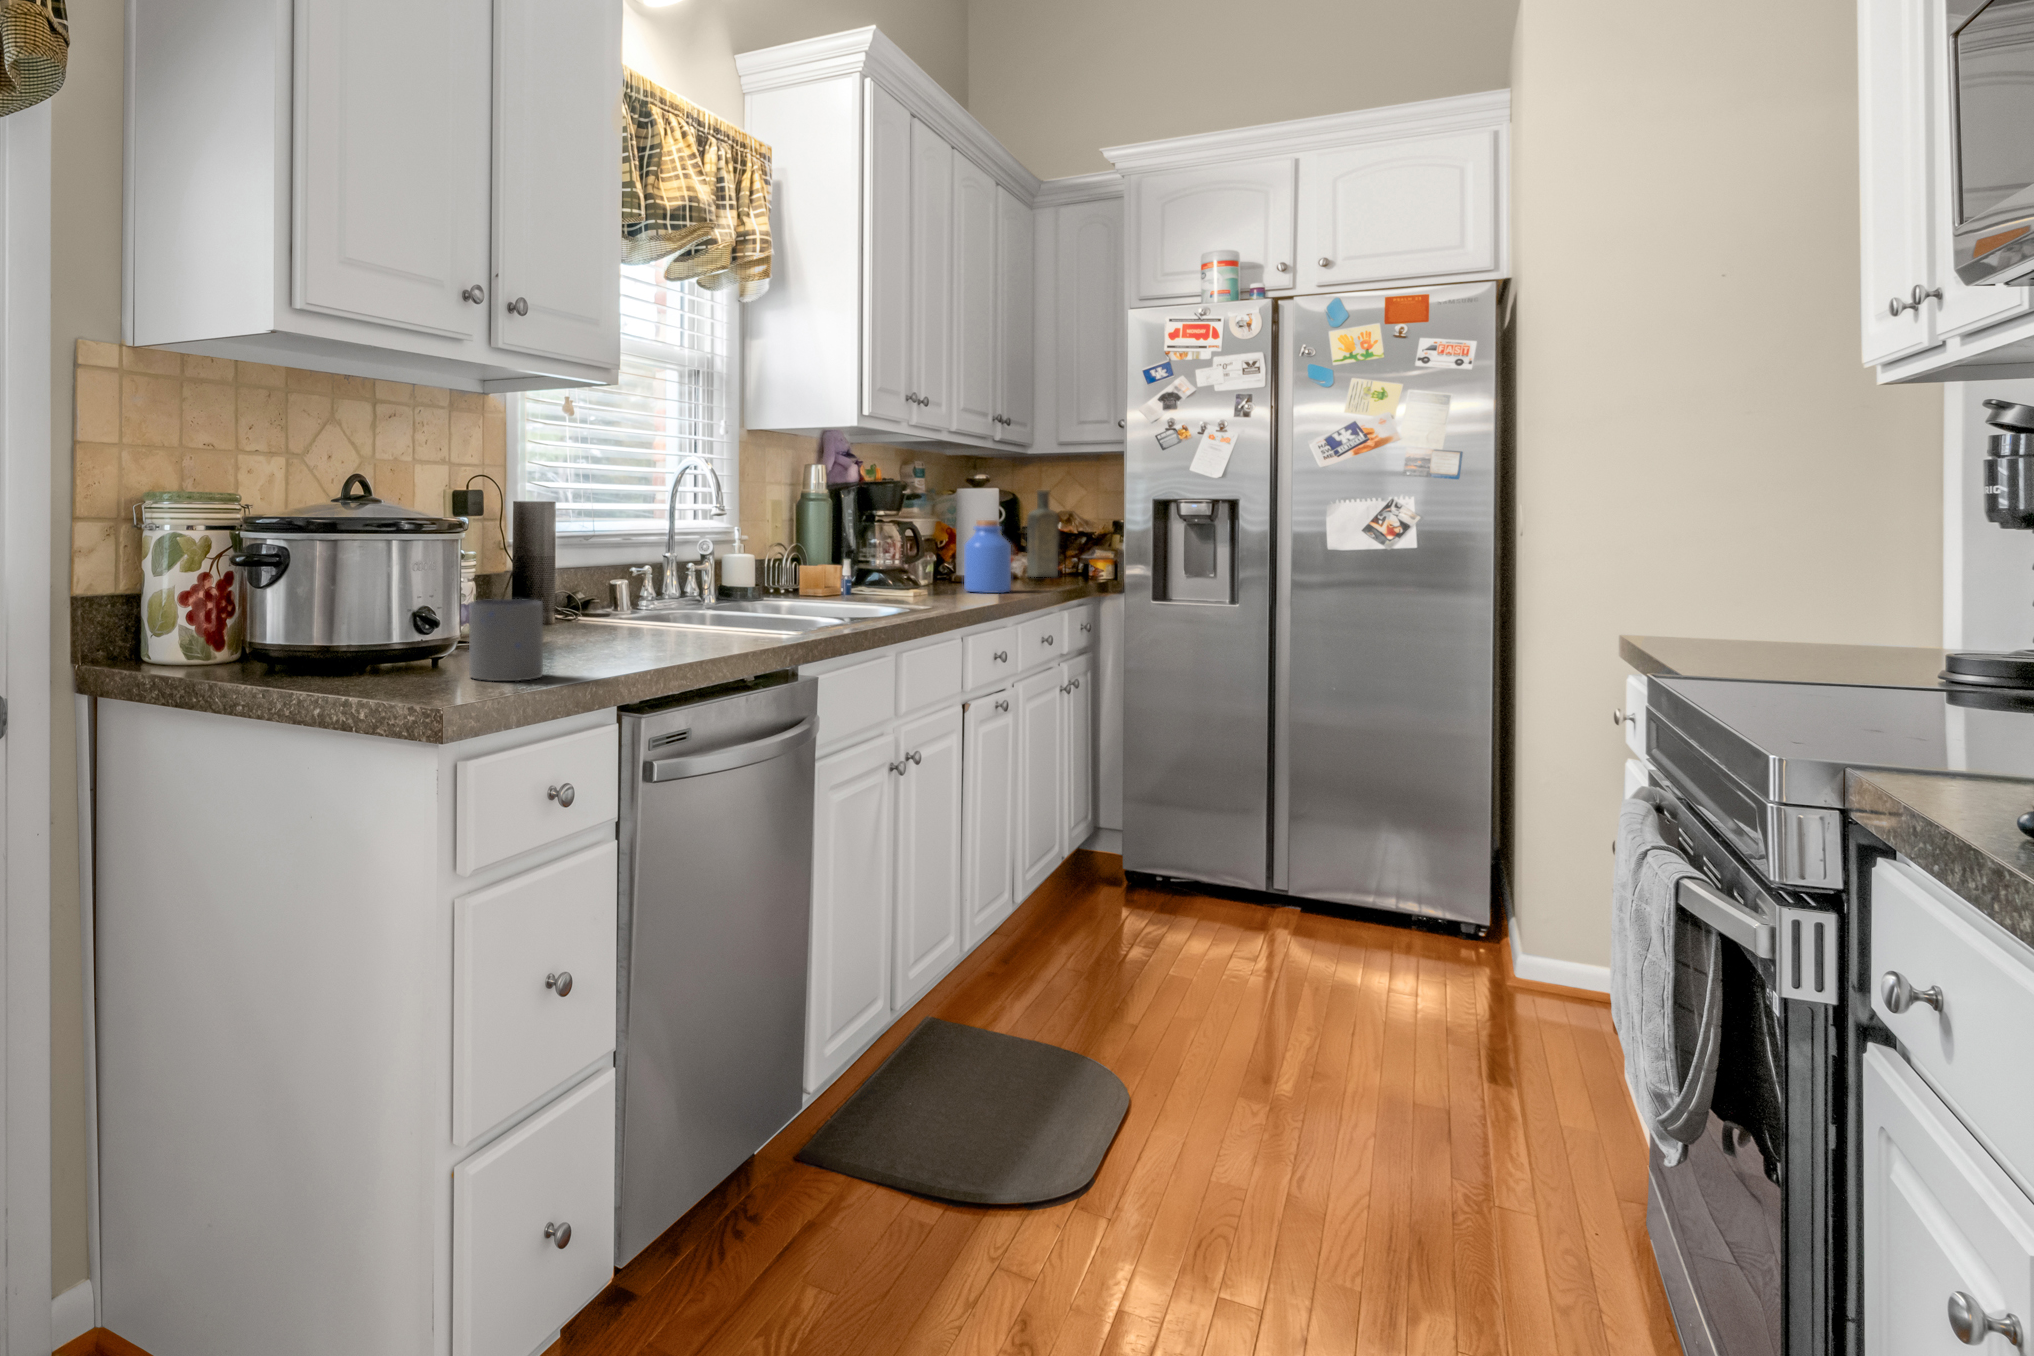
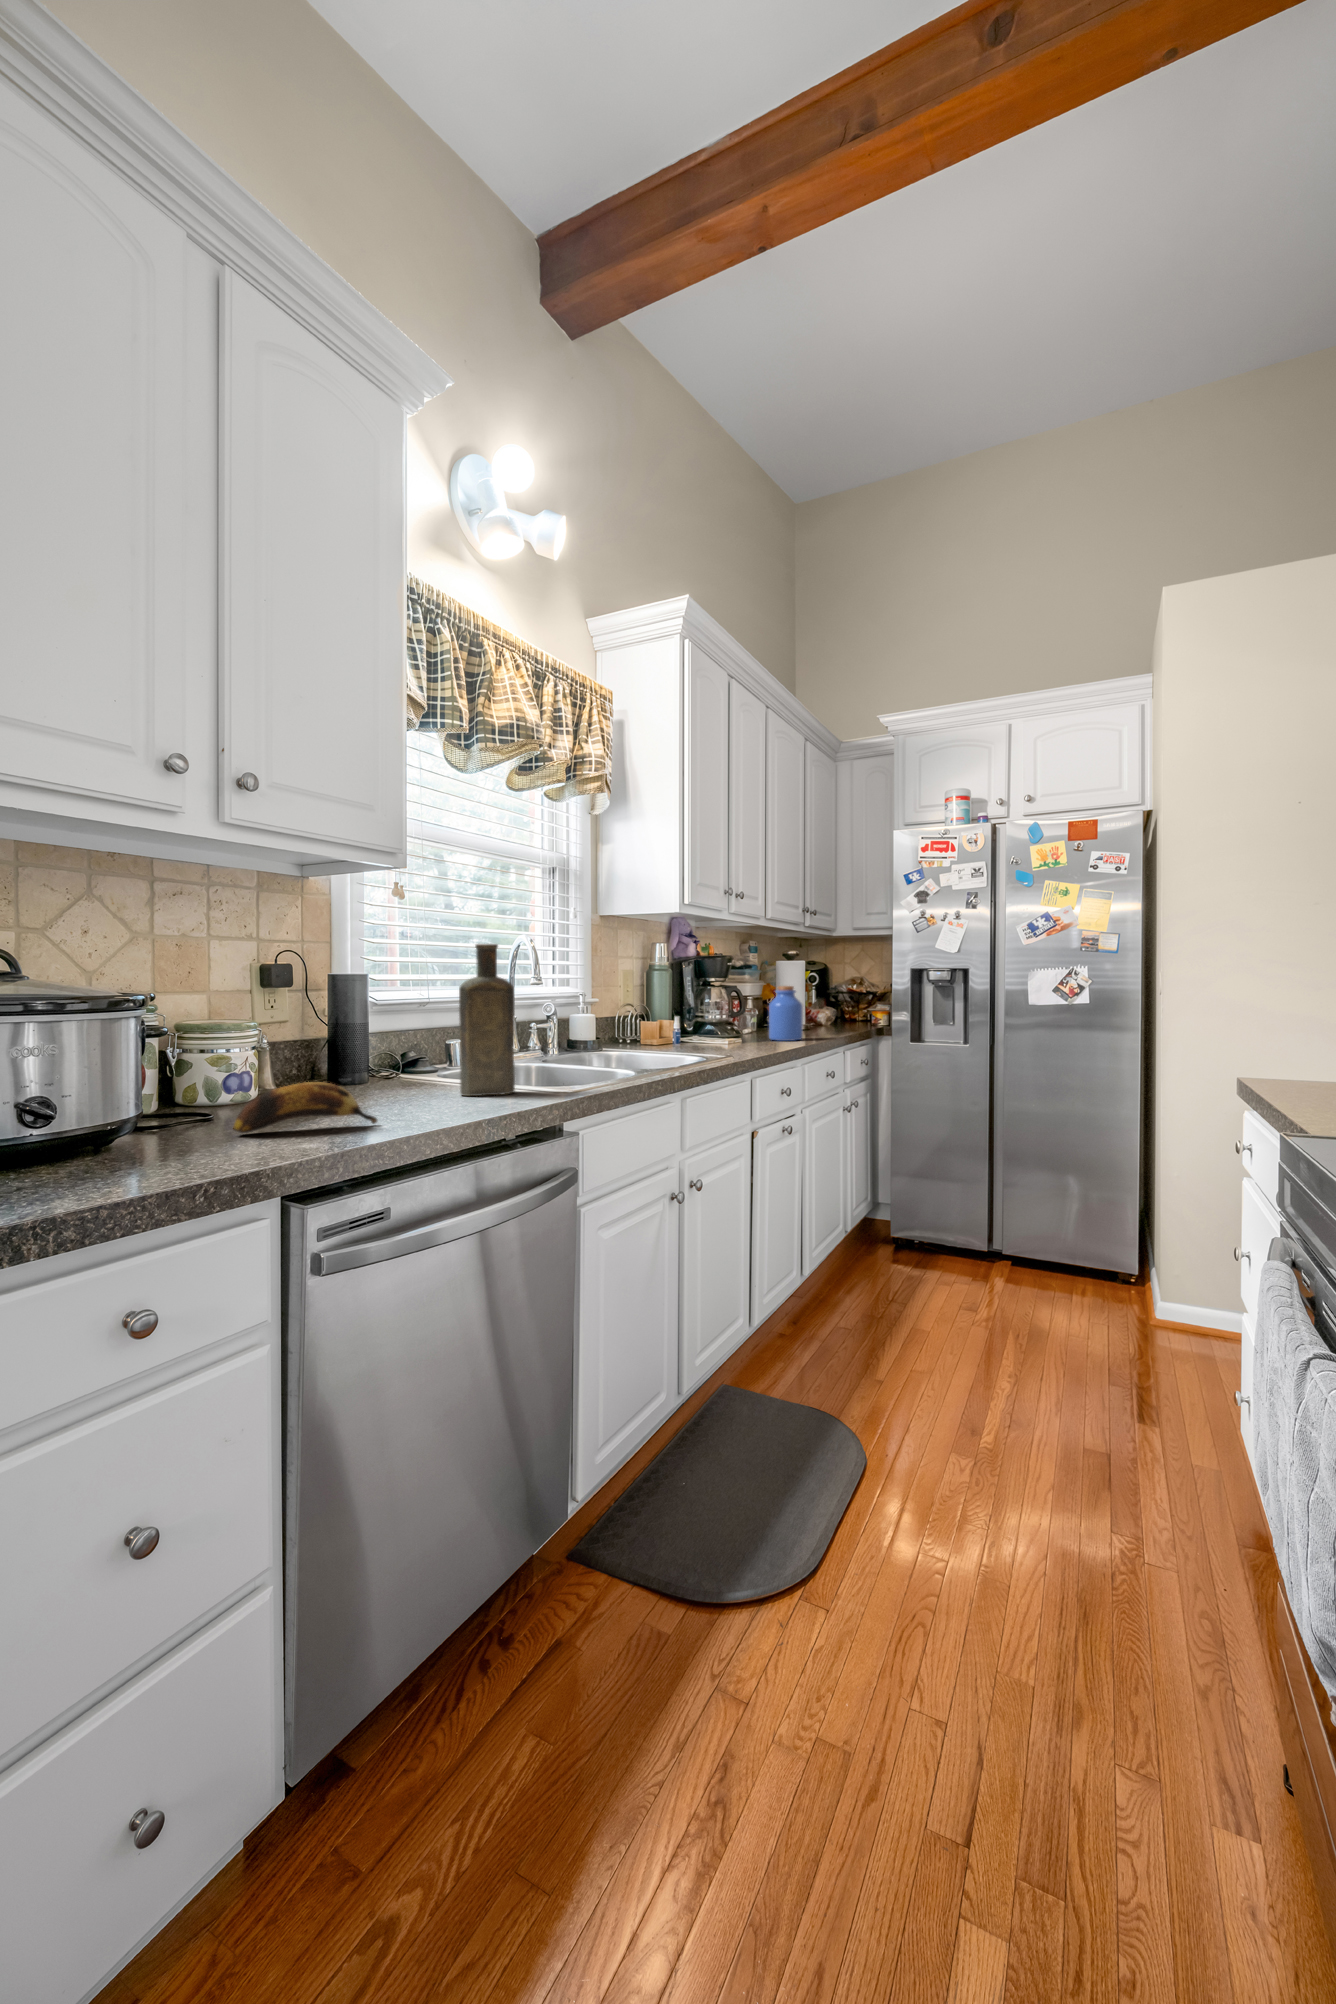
bottle: present [1027,490,1059,577] -> present [459,944,515,1096]
cup: present [469,599,543,681] -> none [81,1079,180,1174]
banana: none [536,610,662,659] -> present [233,1082,377,1133]

